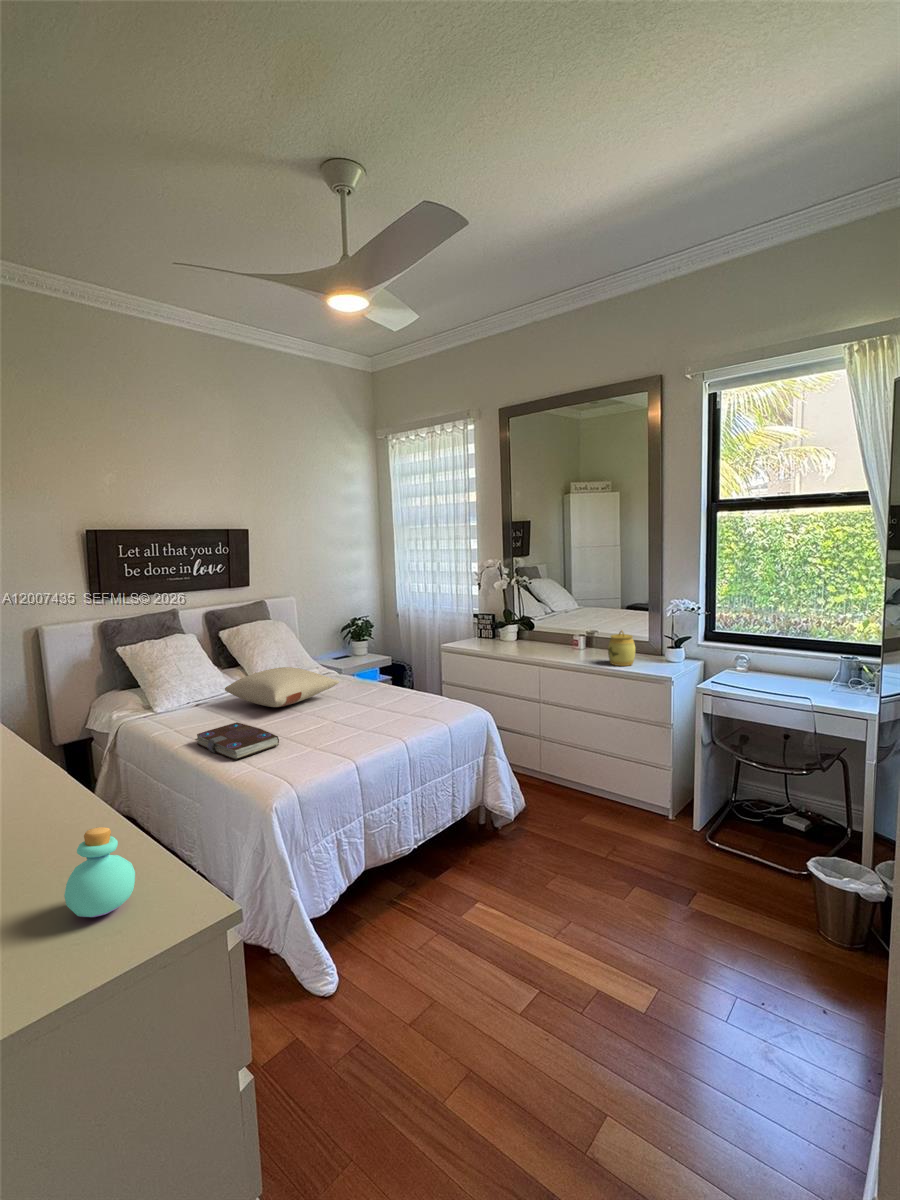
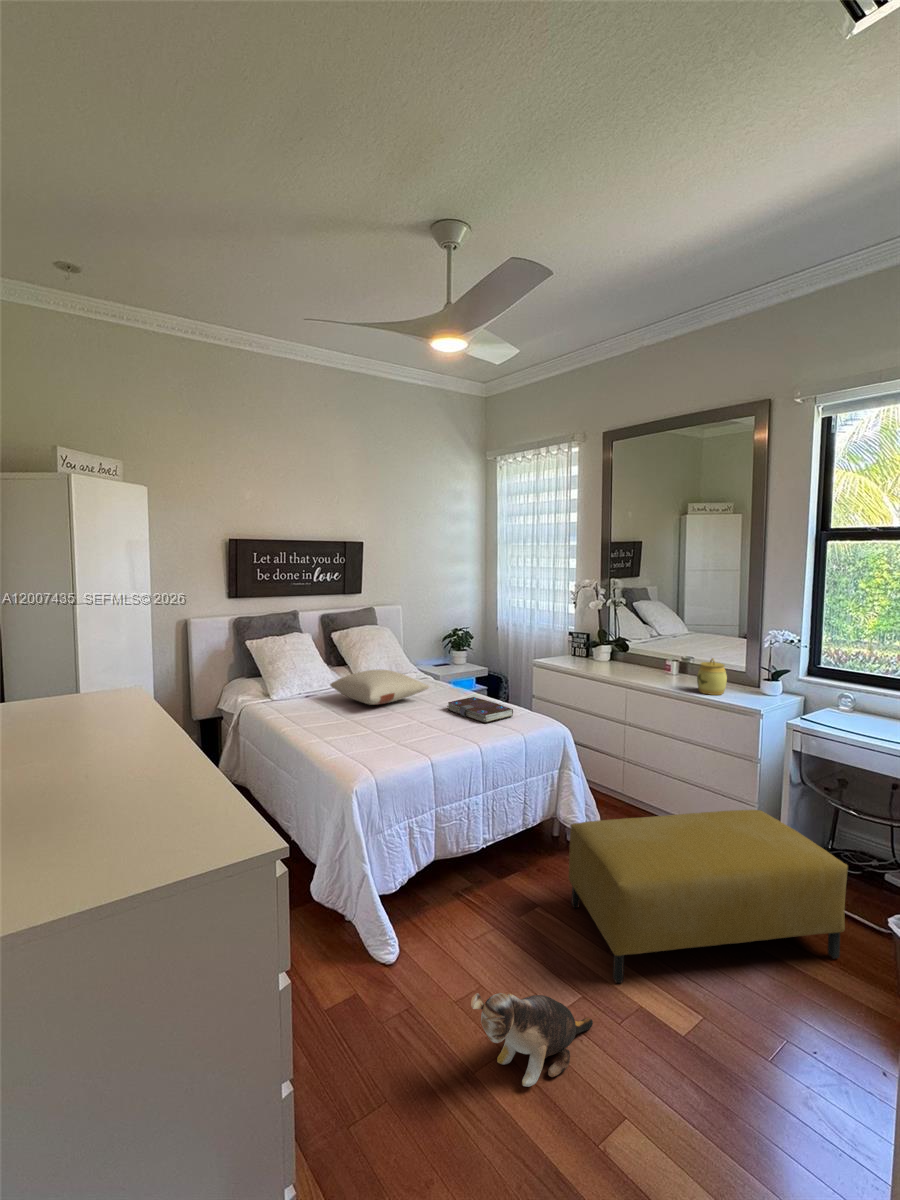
book: present [195,722,279,760] -> present [447,697,513,723]
ottoman: none [507,774,769,971] -> present [569,810,848,983]
perfume bottle: present [64,827,135,917] -> none [177,773,226,837]
plush toy: none [438,1004,556,1109] -> present [471,993,593,1087]

